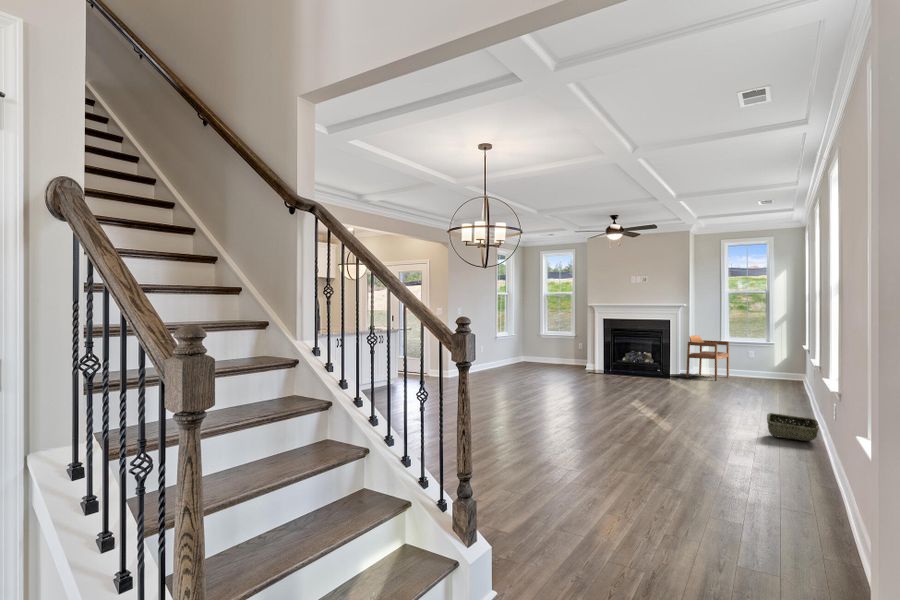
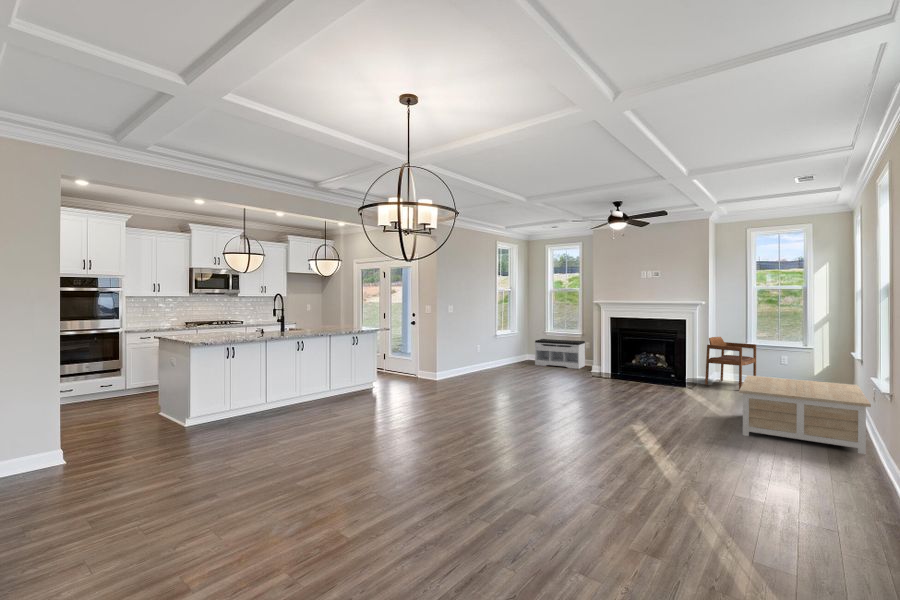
bench: none [532,340,578,367] -> present [535,339,585,369]
coffee table: none [716,363,812,416] -> present [739,375,871,454]
woven basket: present [767,413,819,441] -> none [812,460,892,507]

